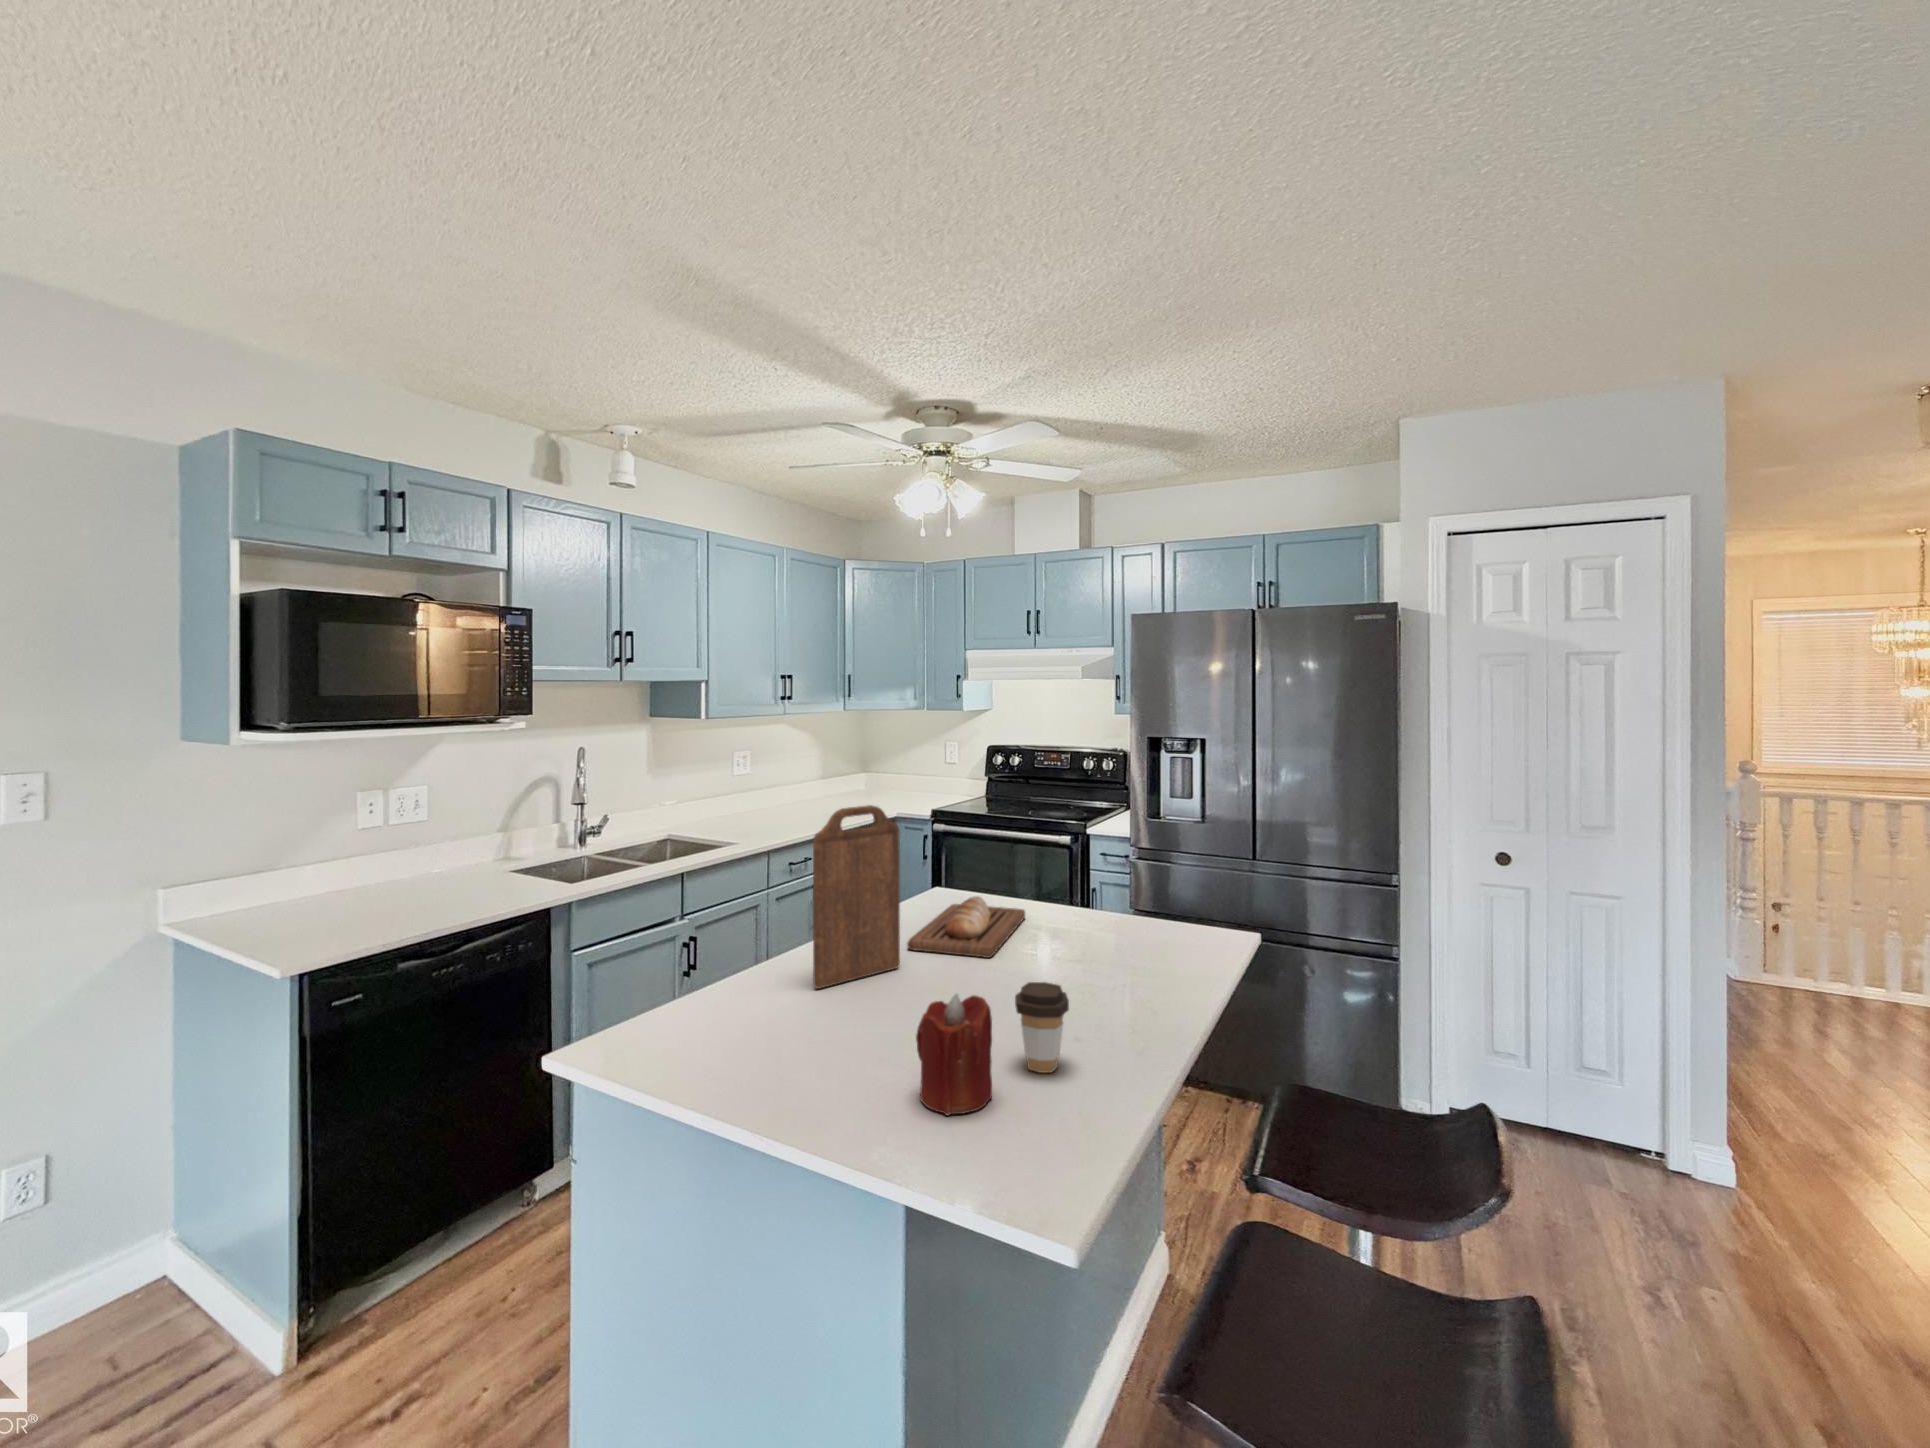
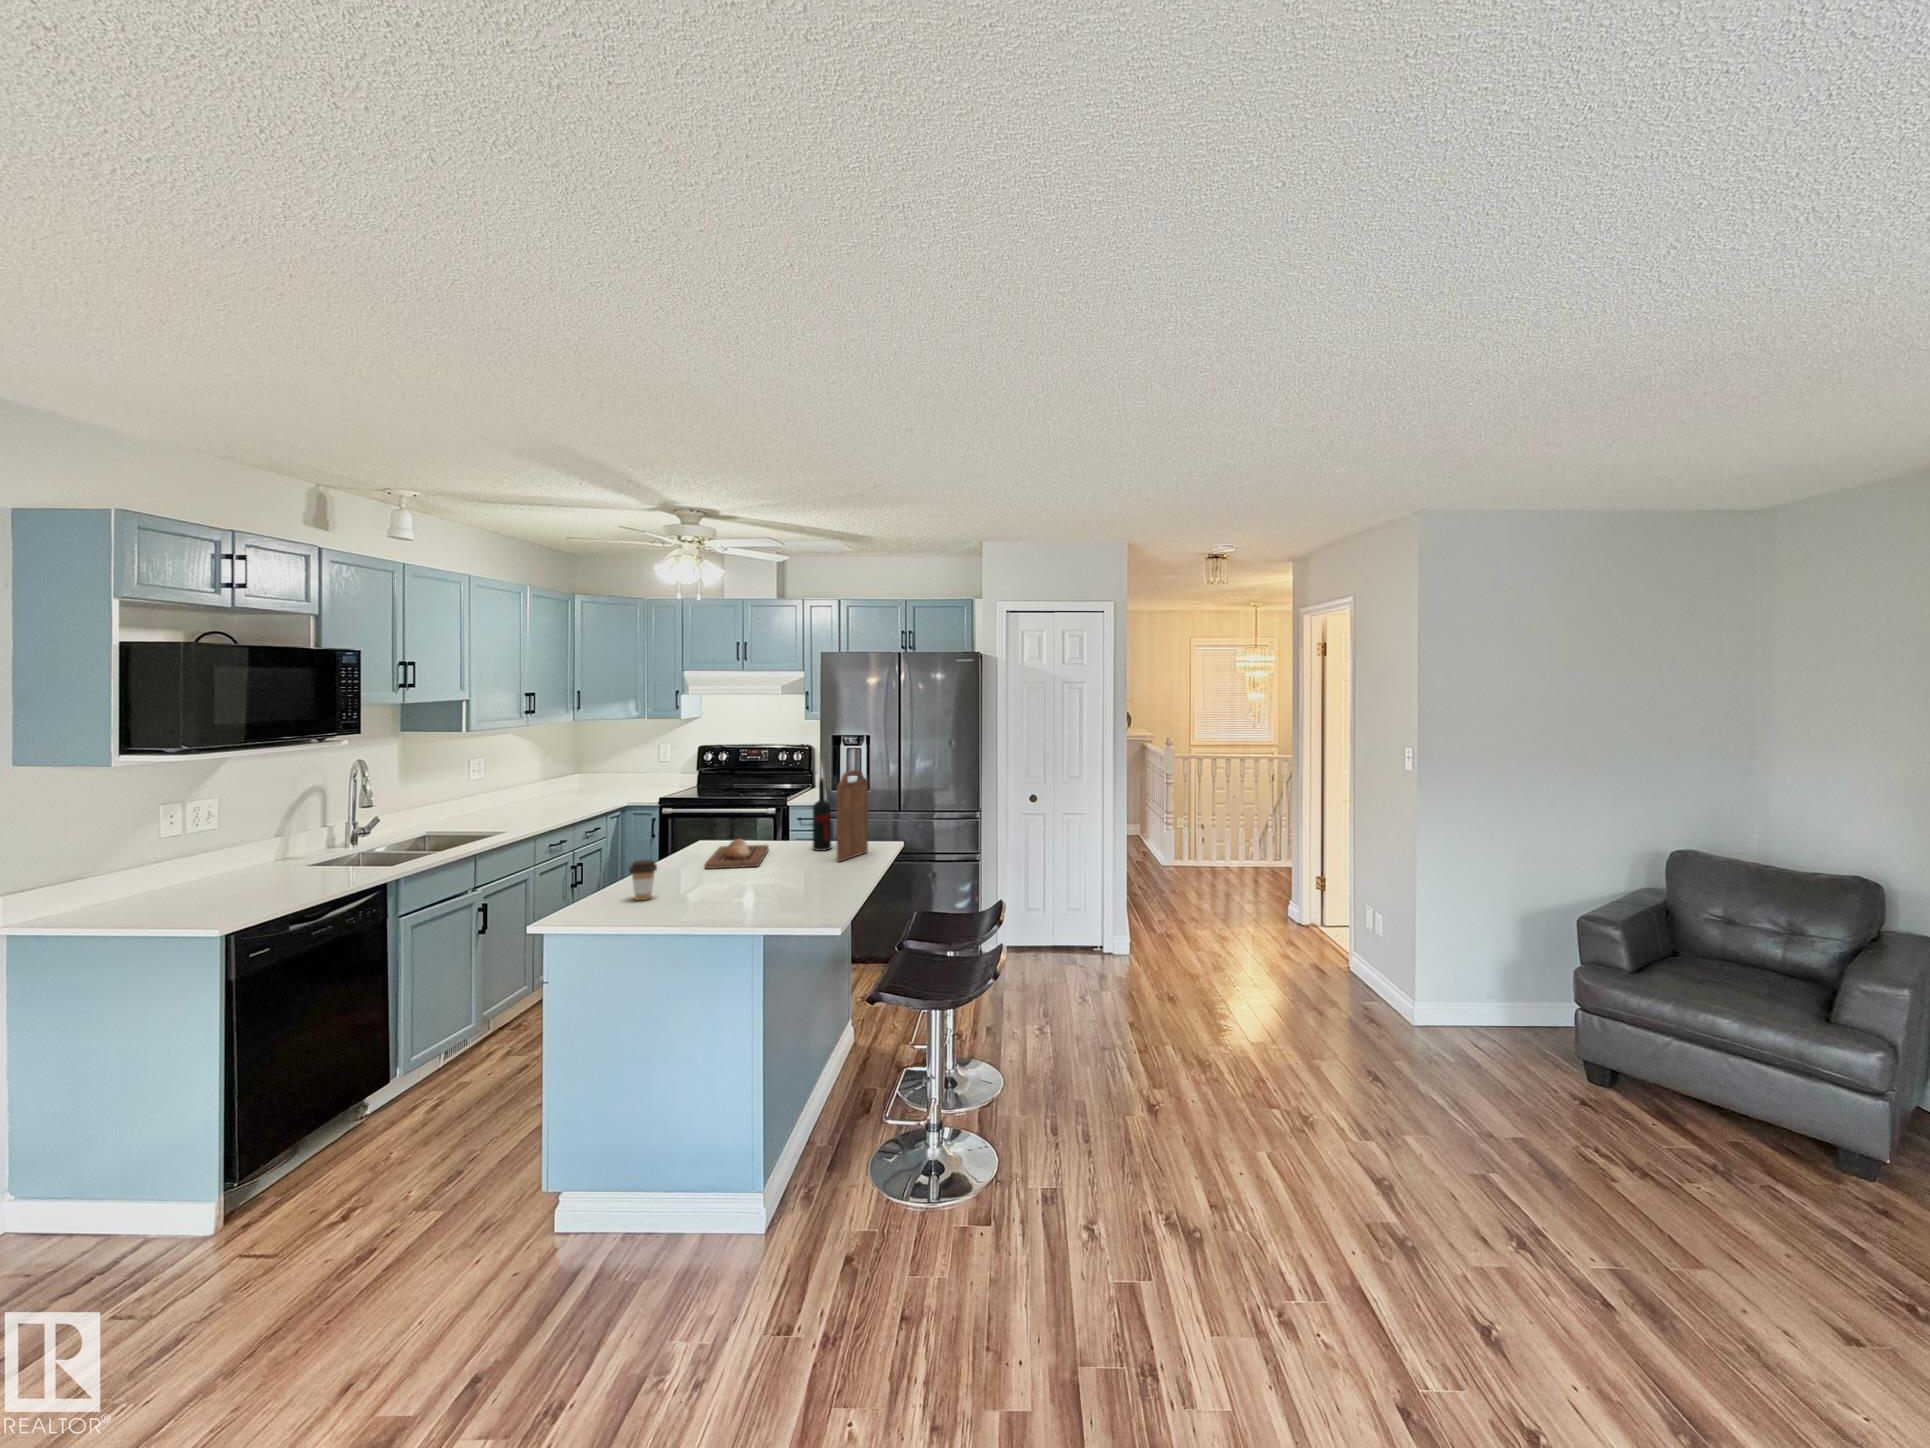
cutting board: present [813,805,900,989] -> present [836,770,868,862]
wine bottle: none [1095,806,1127,933] -> present [813,778,831,851]
coffee cup: present [1015,982,1069,1073] -> present [629,860,657,900]
candle: present [916,994,992,1115] -> none [752,860,788,912]

